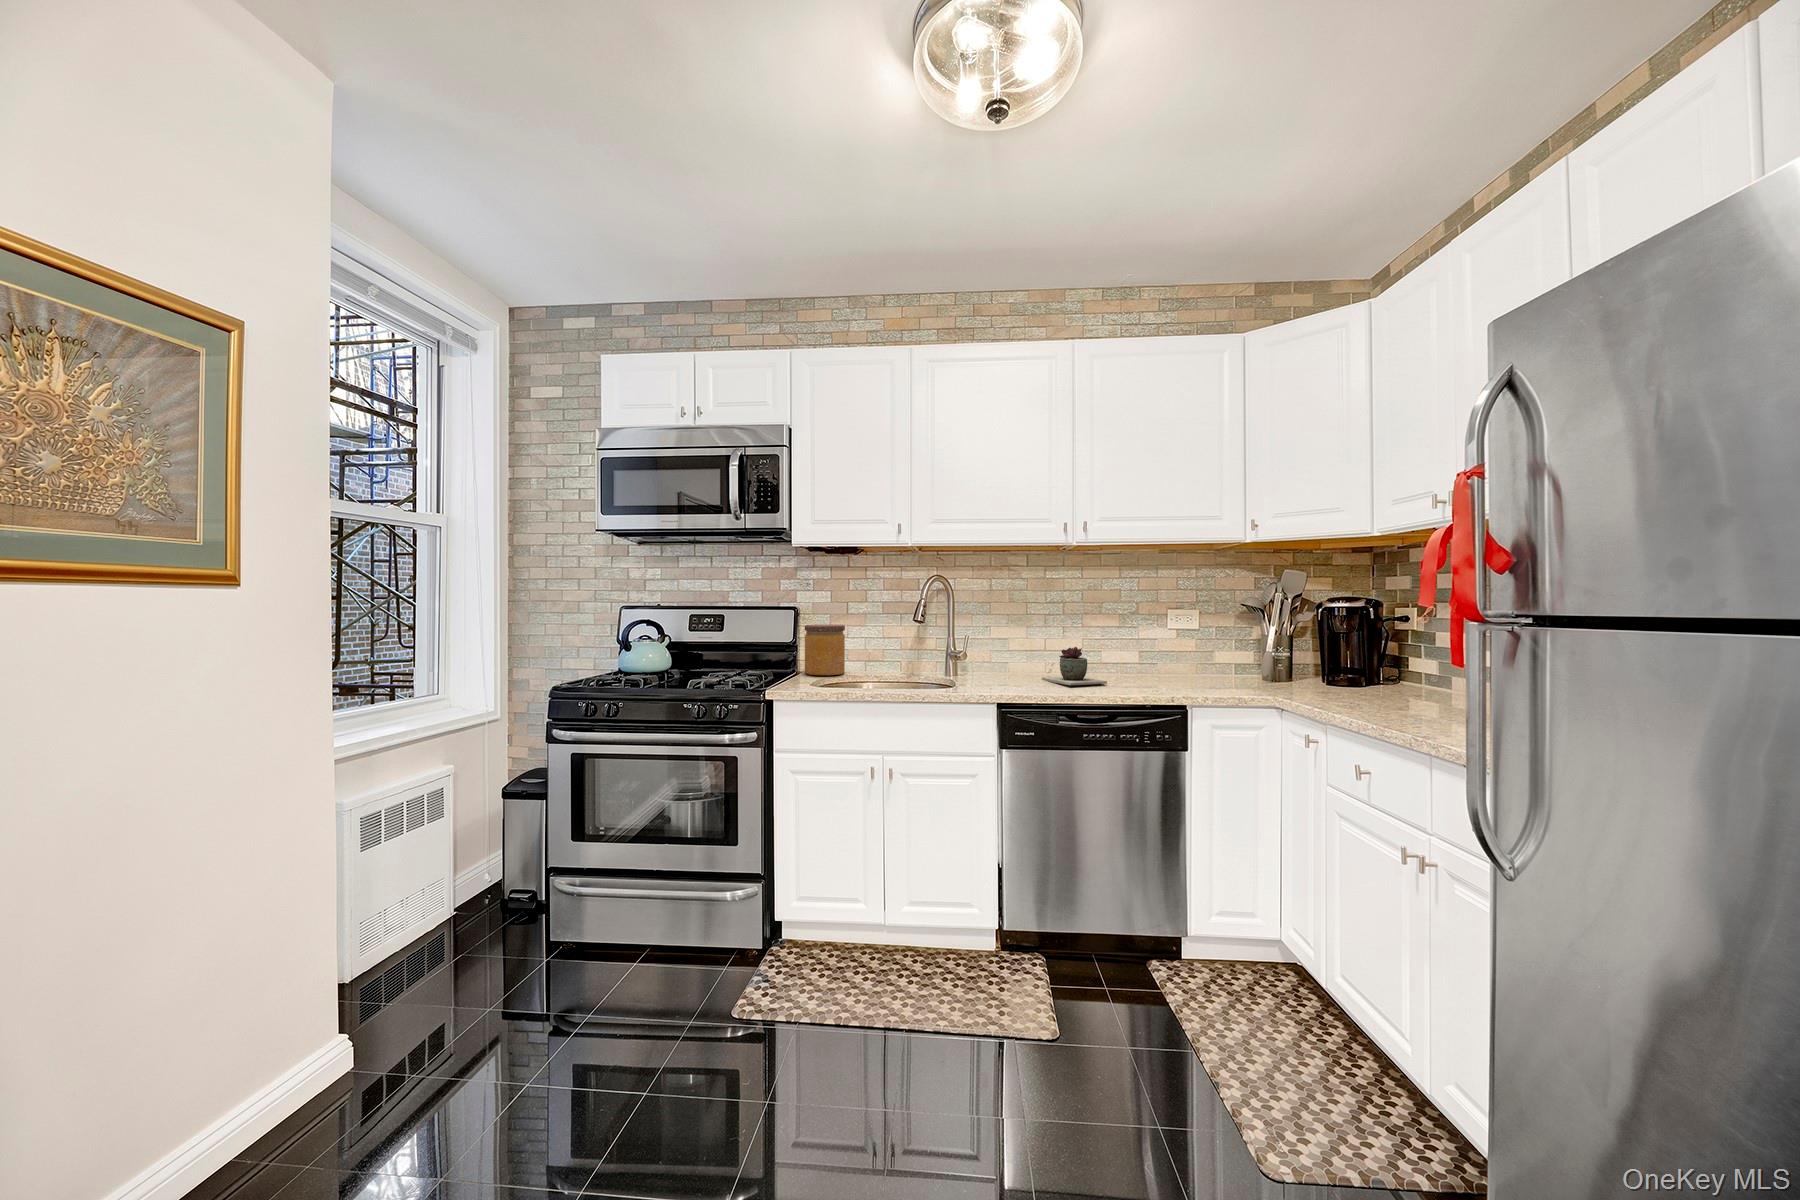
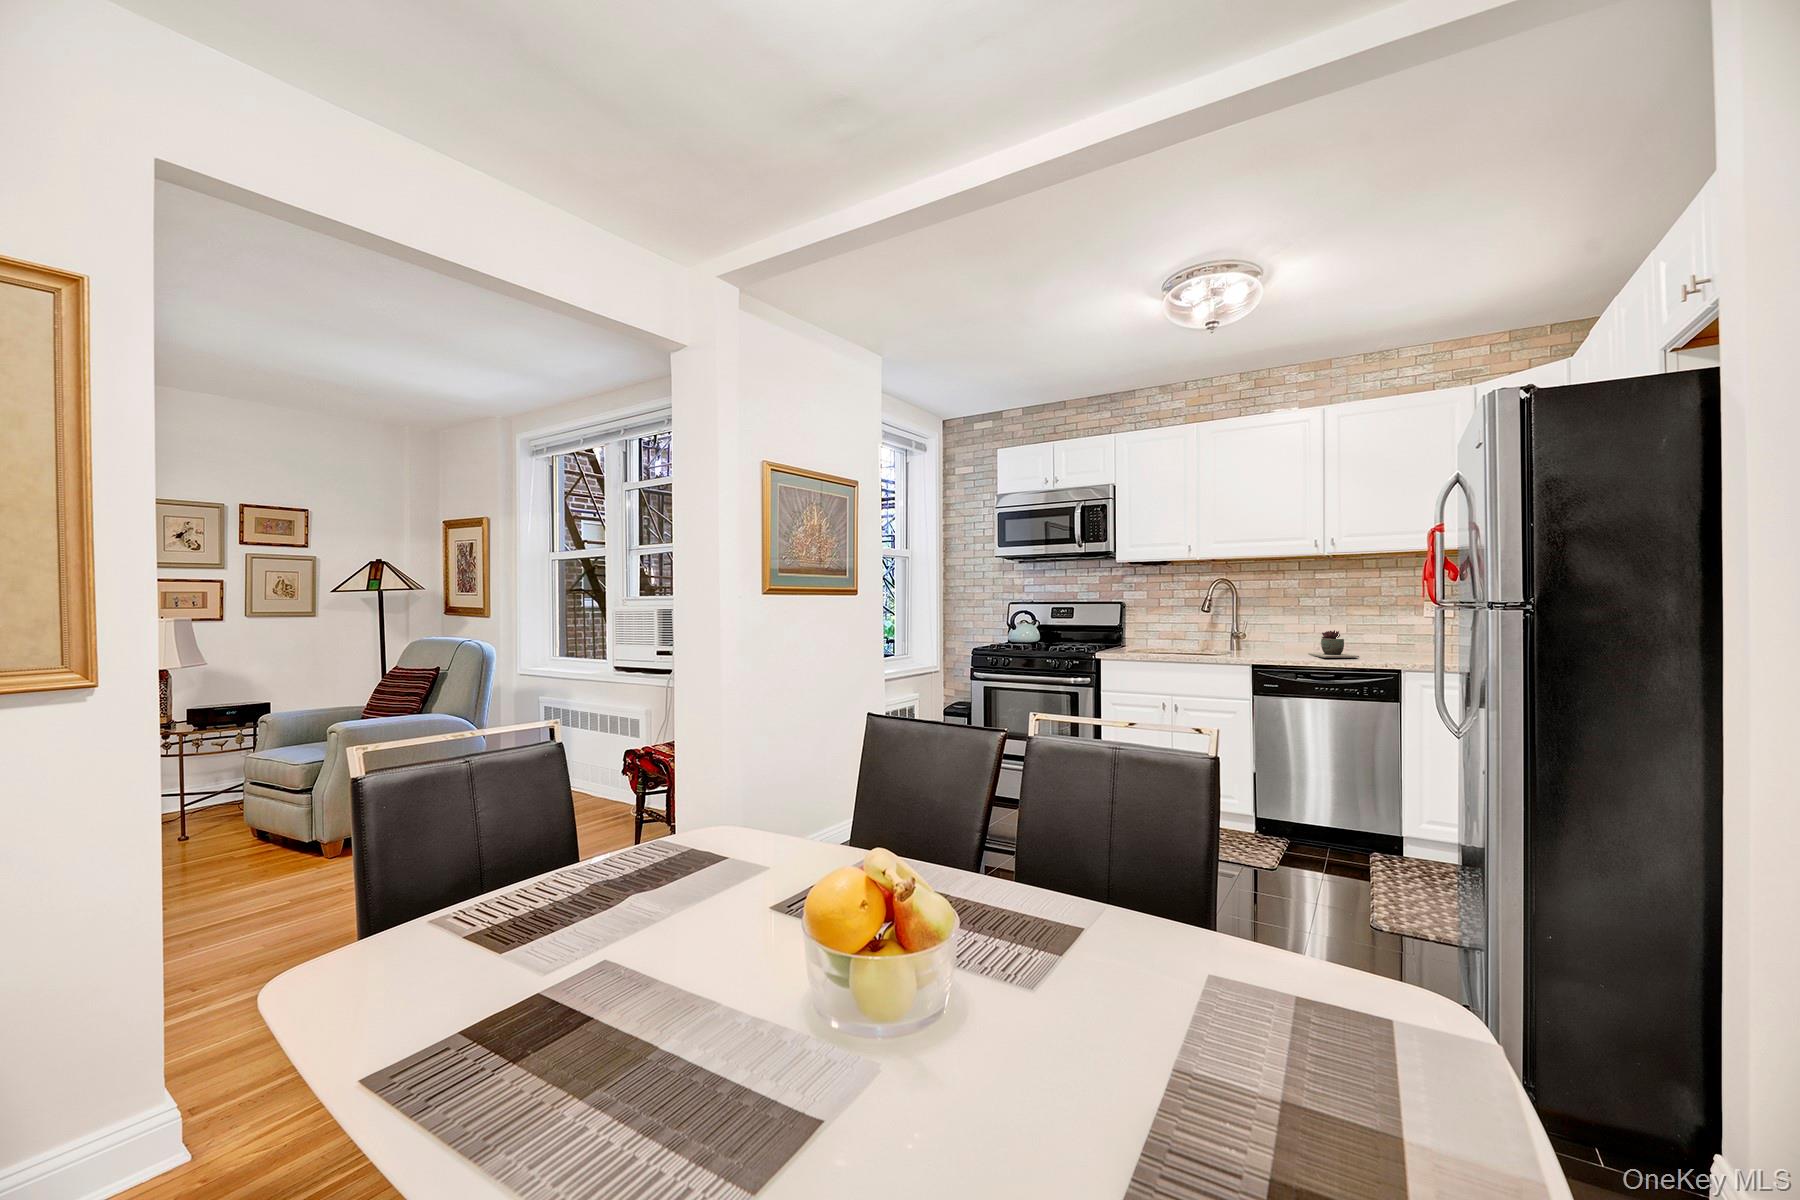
jar: present [805,624,845,675] -> none [1129,614,1158,648]

